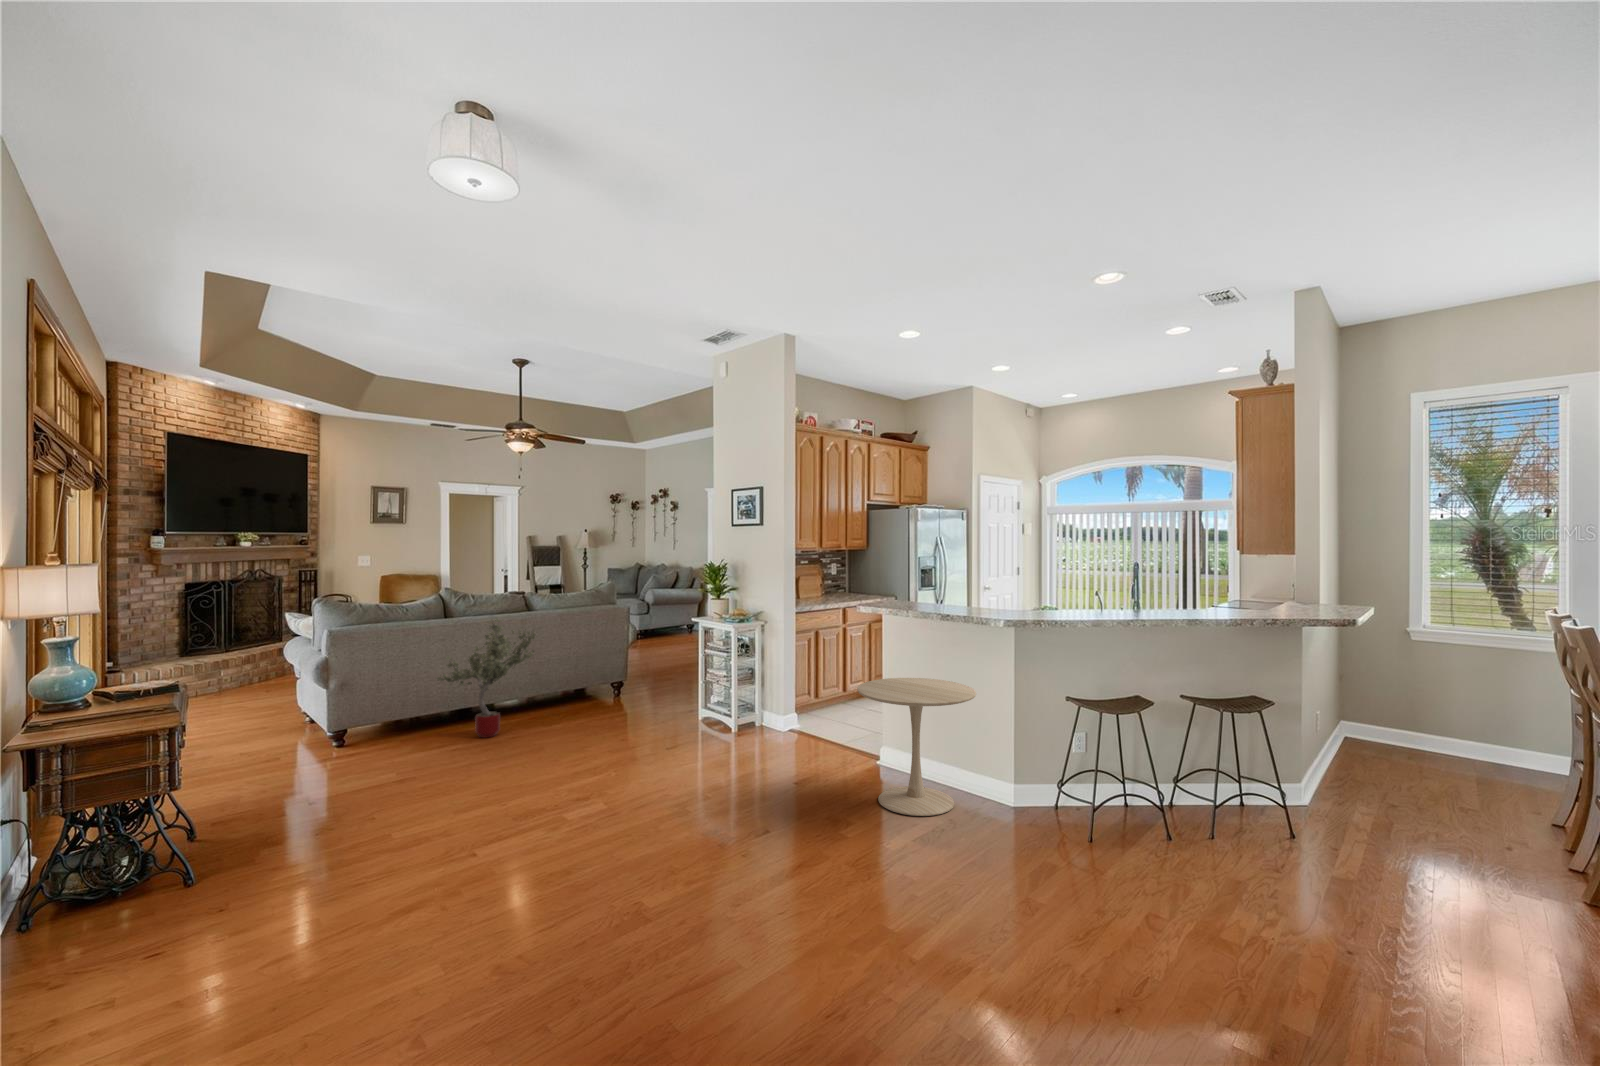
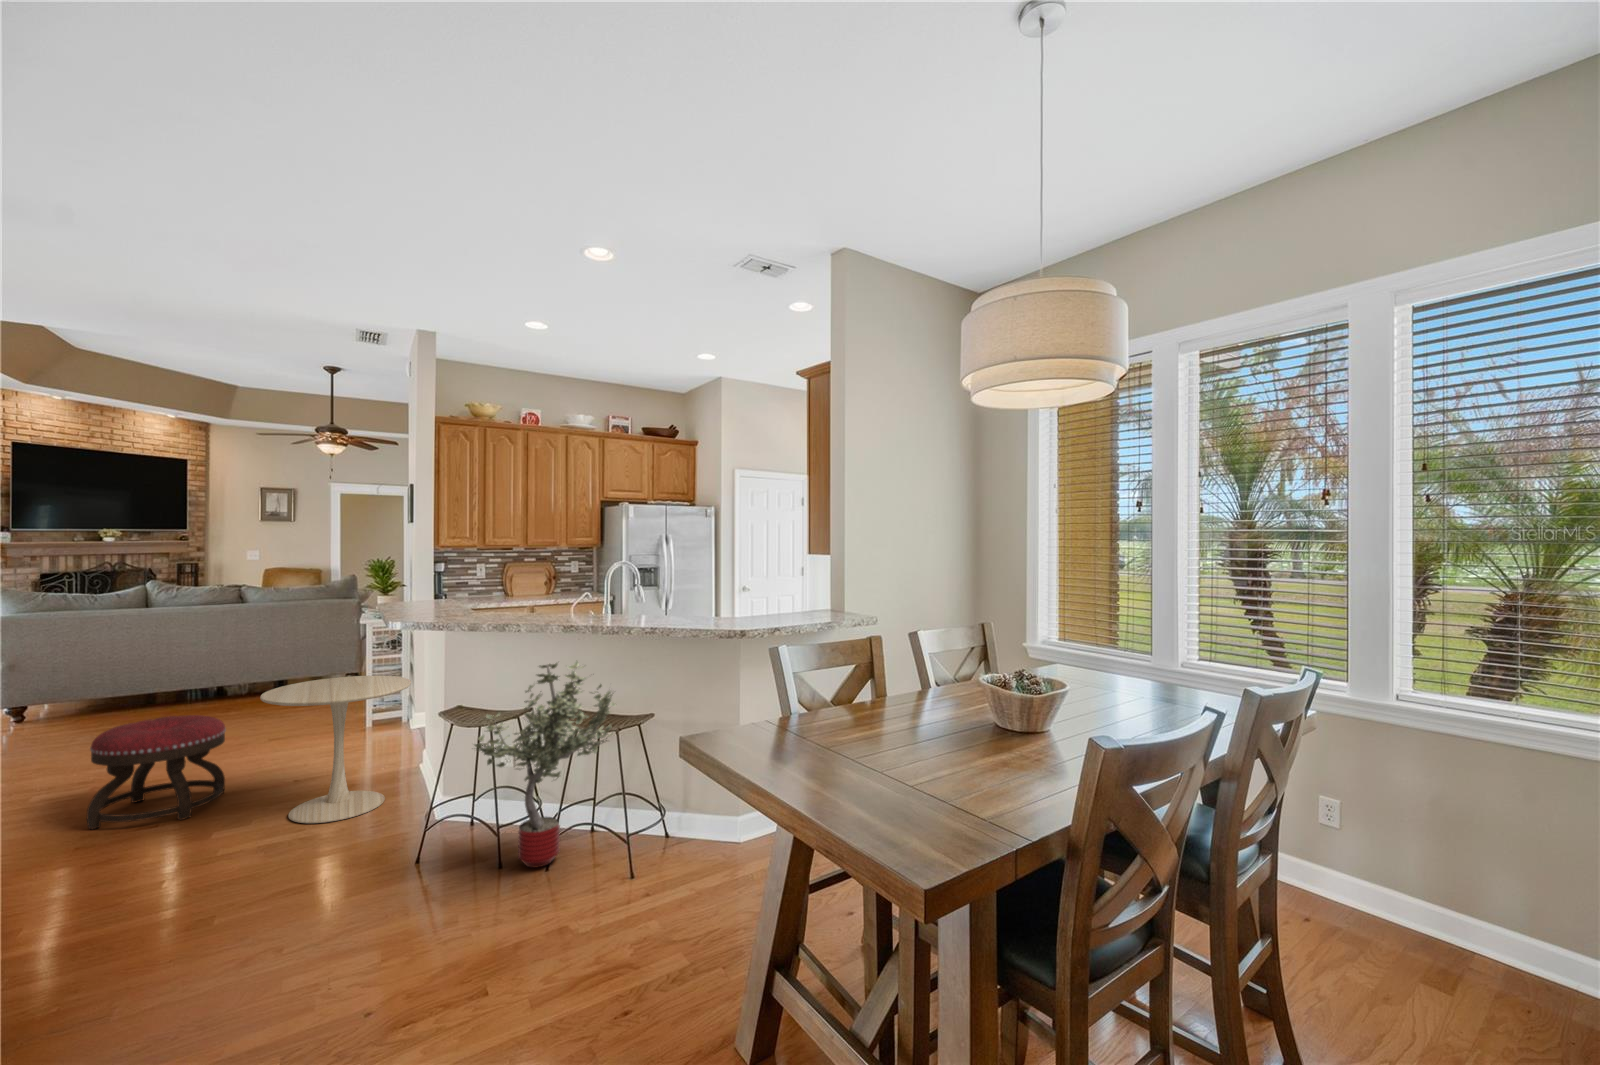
potted tree: present [437,618,535,738] -> present [474,661,616,868]
ottoman: none [705,723,804,836] -> present [87,715,226,829]

